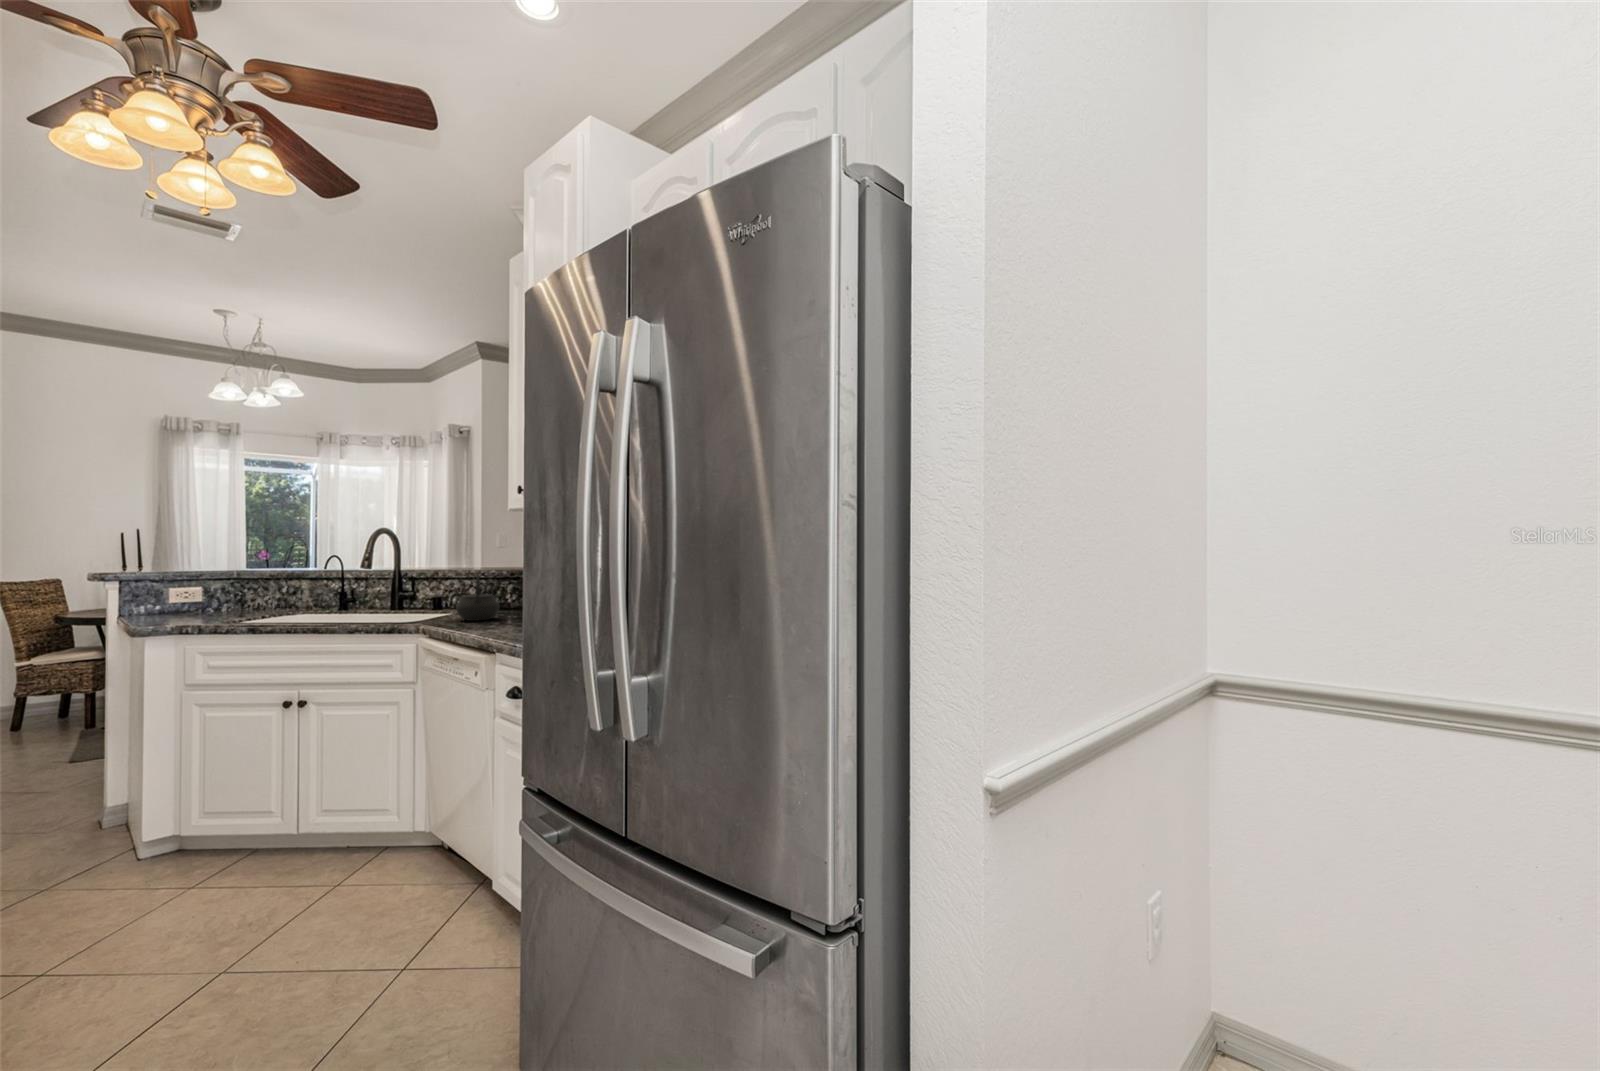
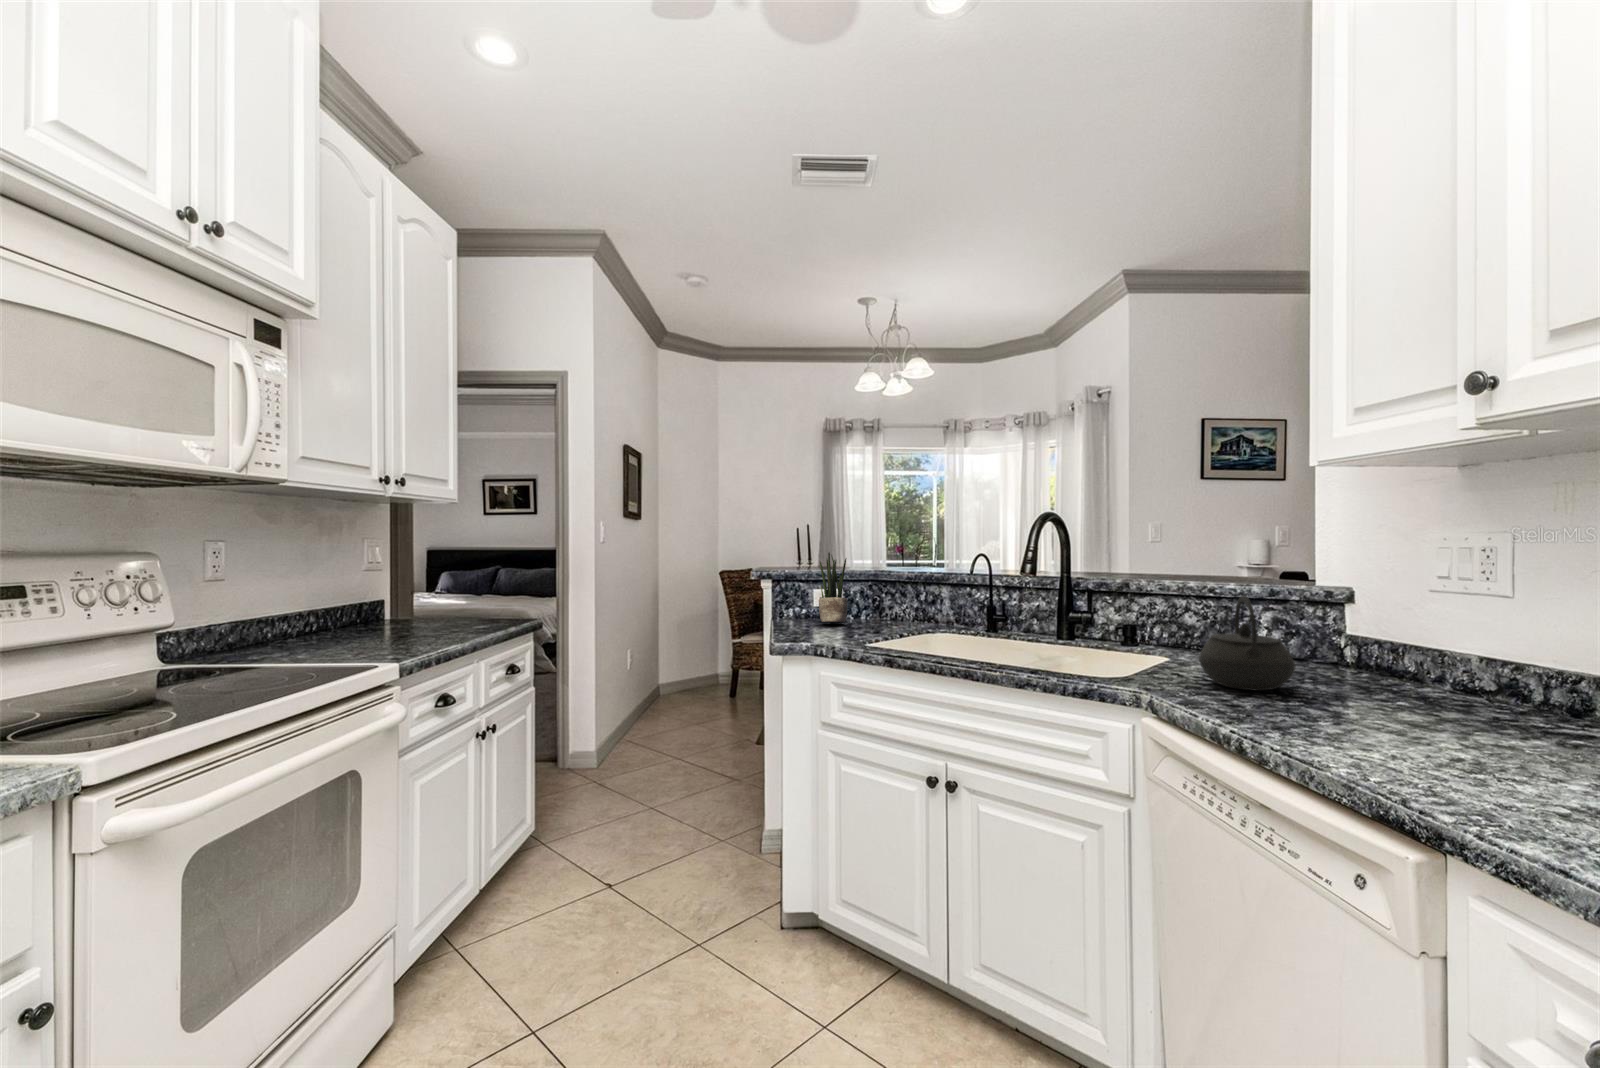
potted plant: none [177,557,208,616] -> present [819,552,848,623]

